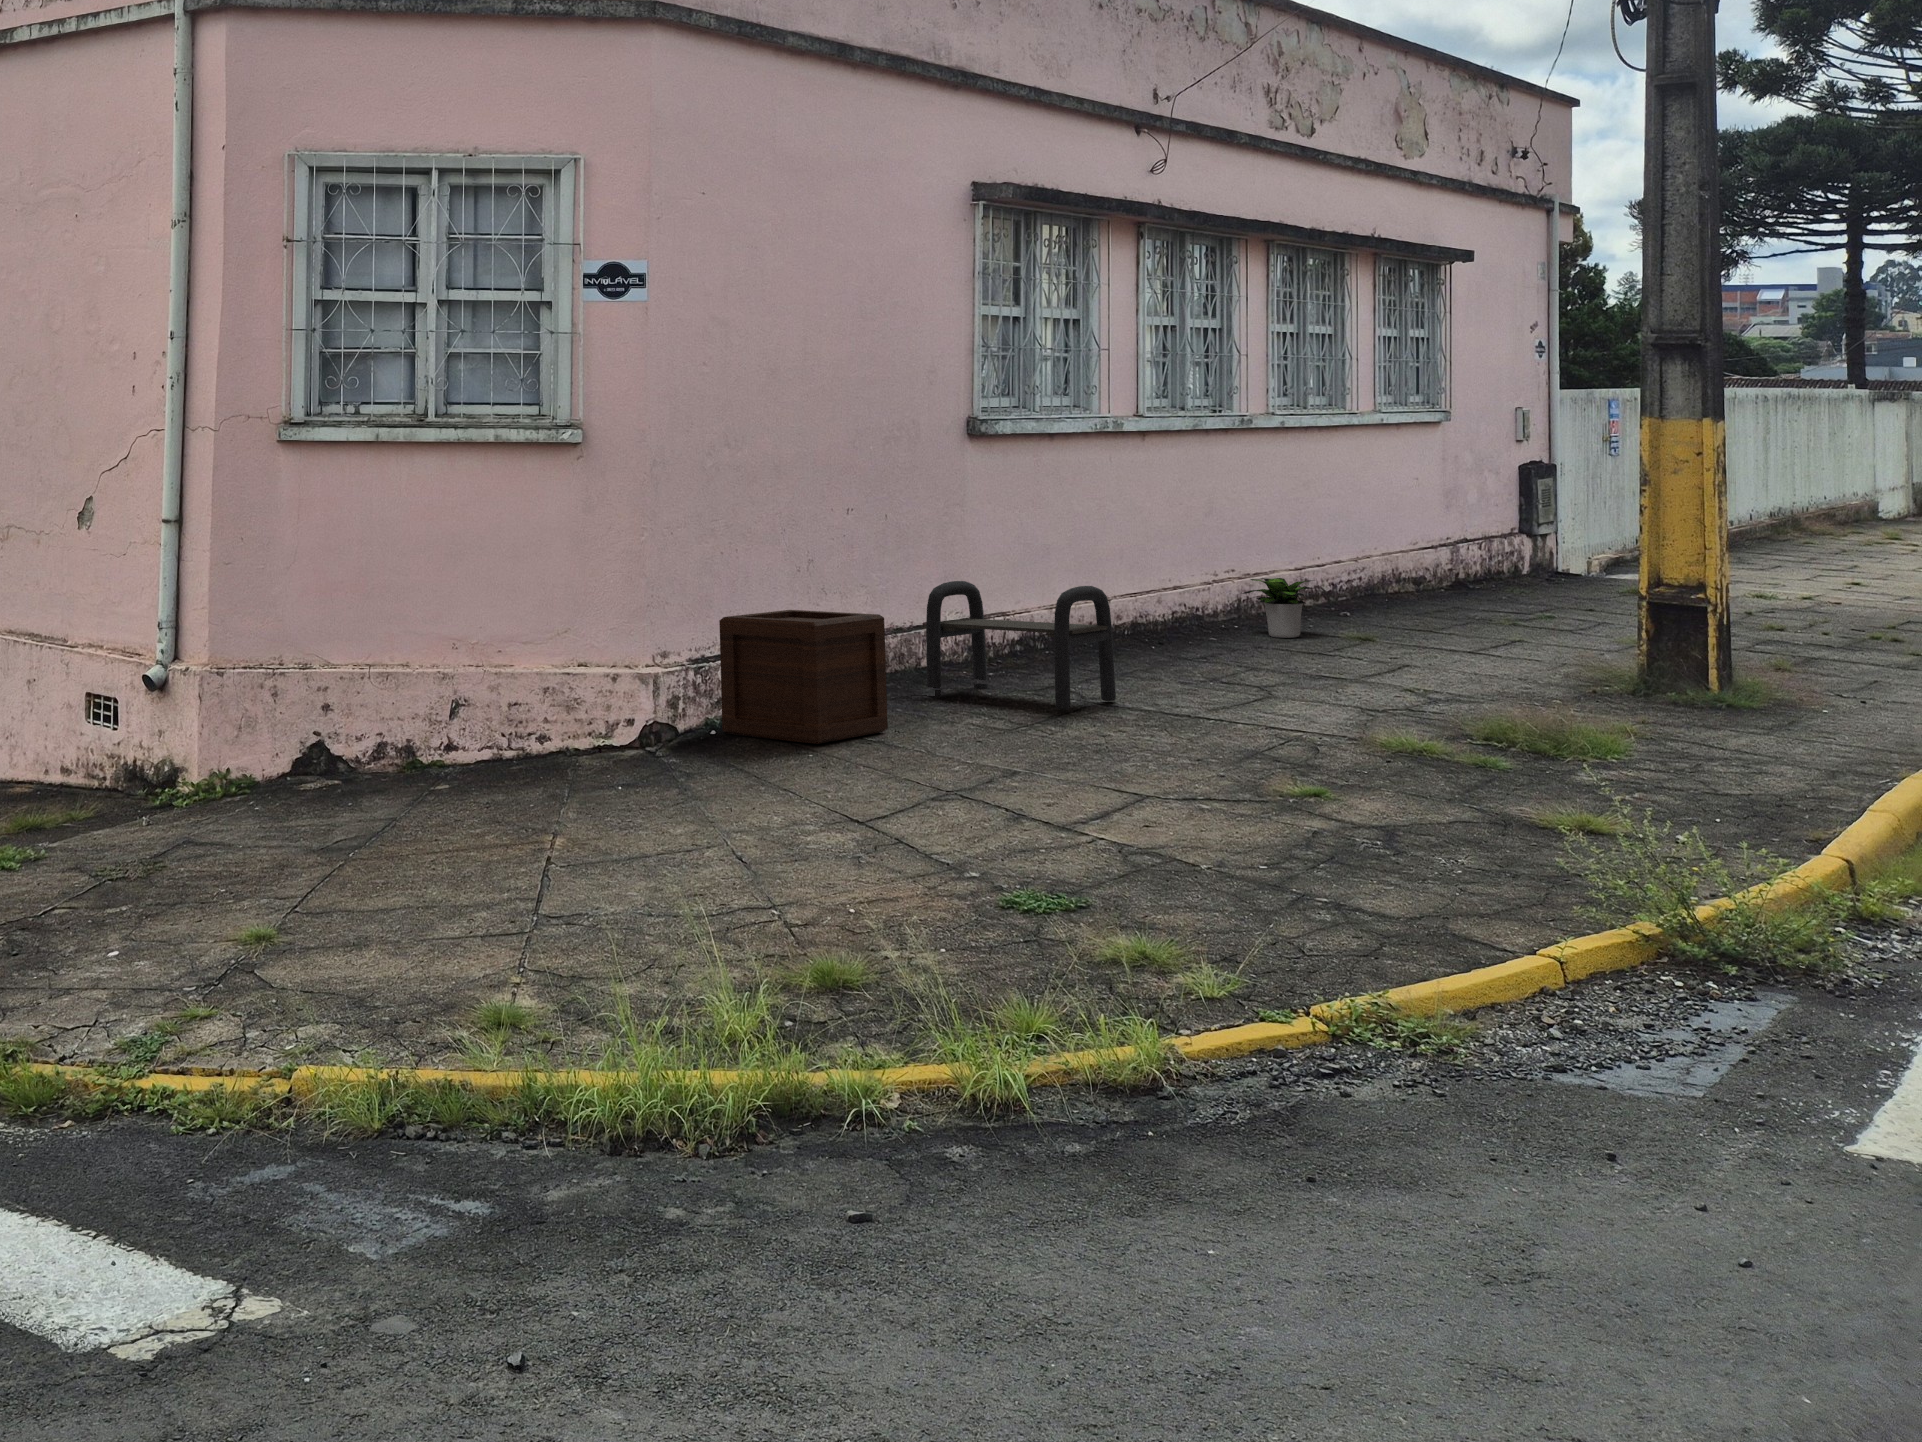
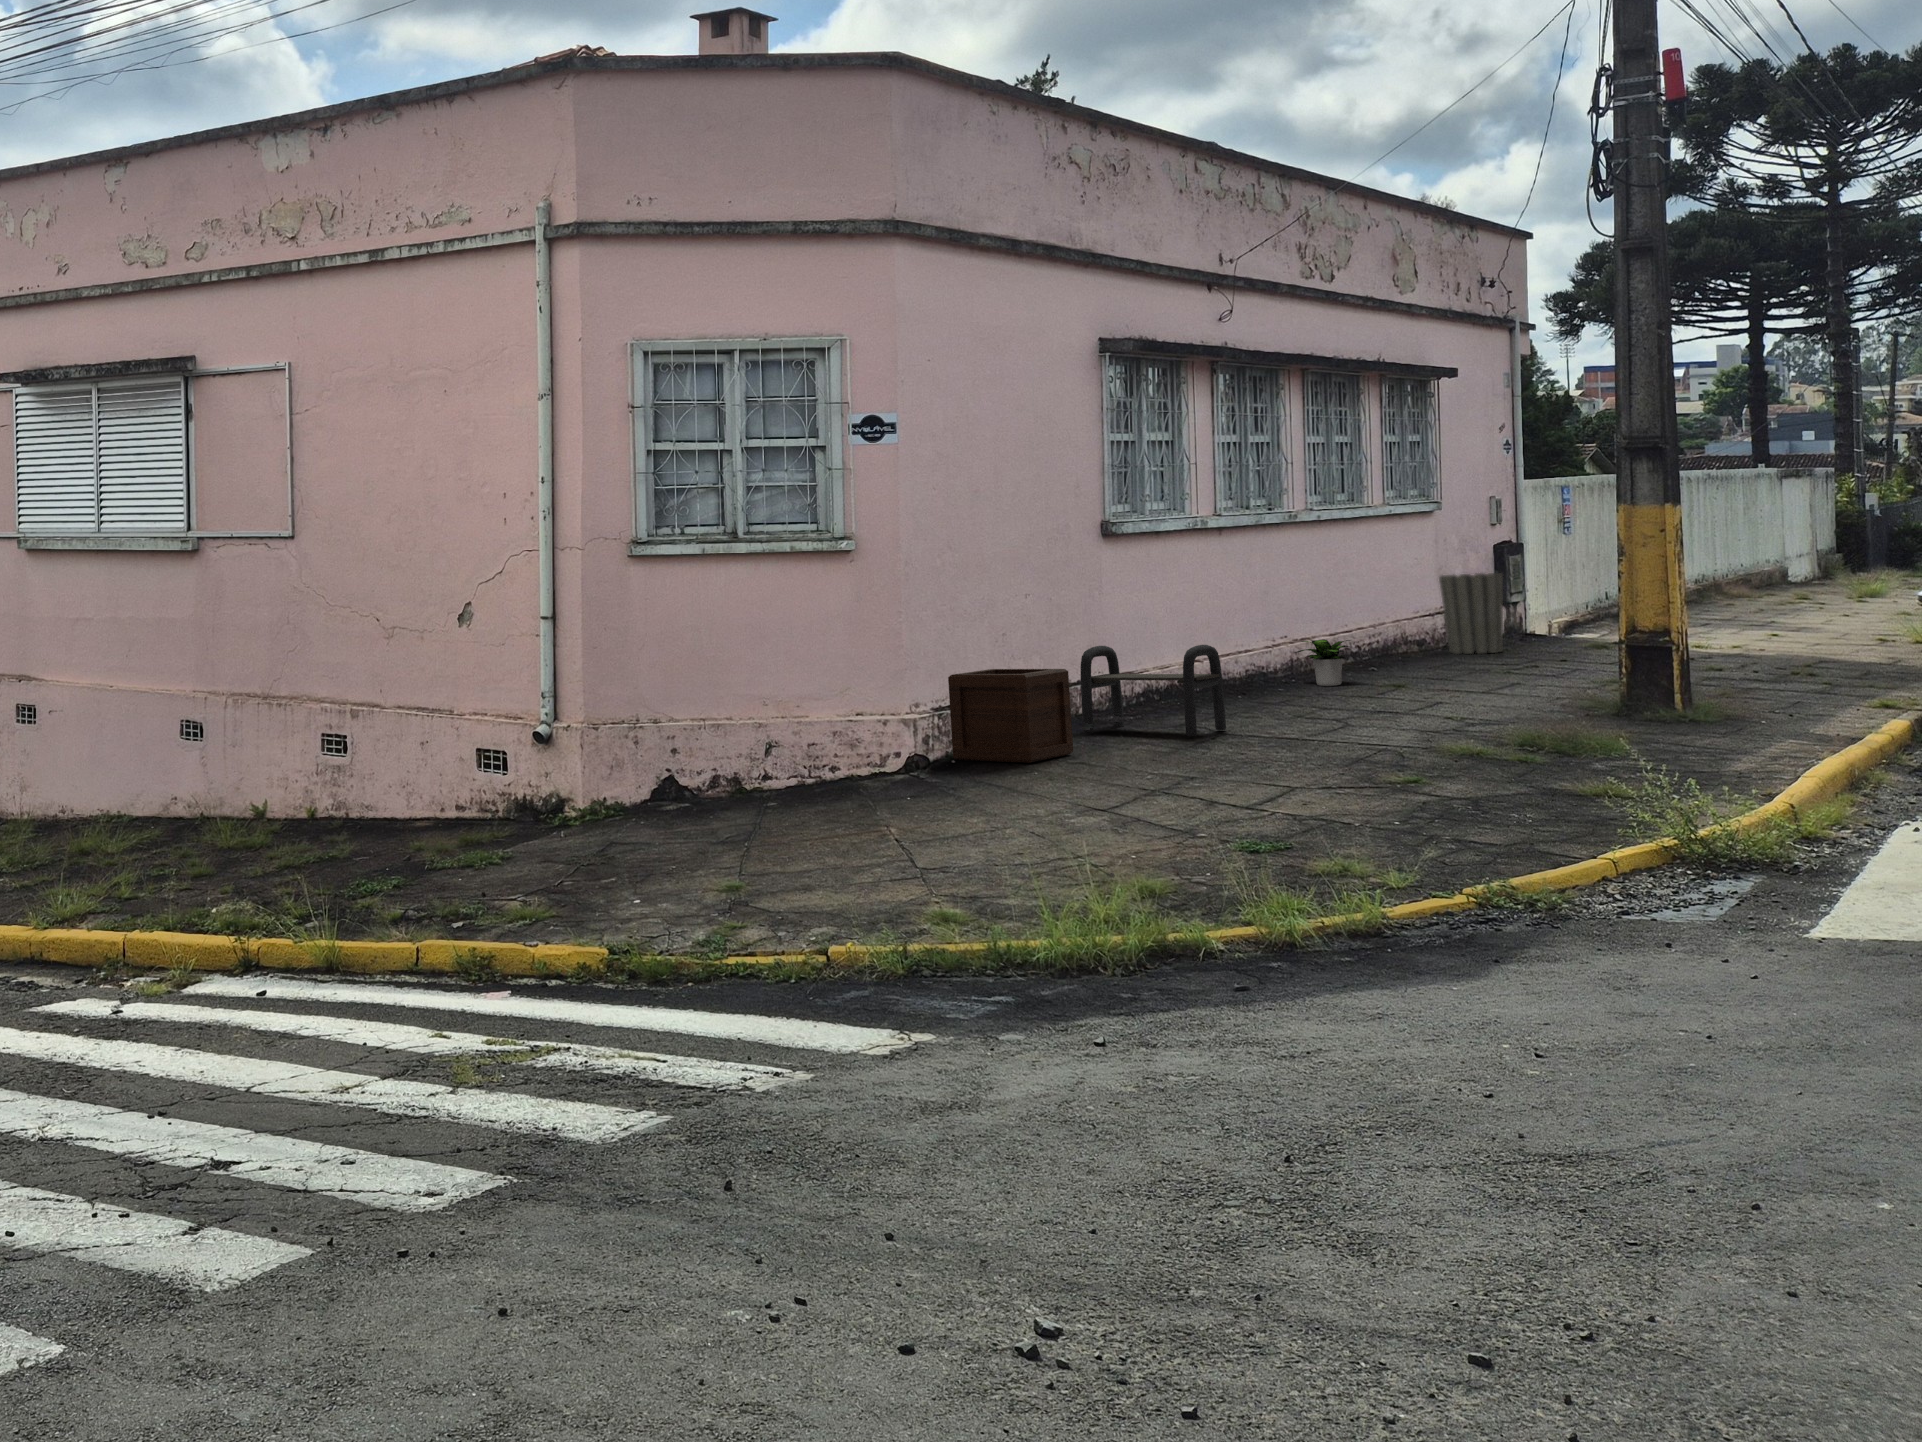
trash can: none [1441,500,1521,599] -> present [1439,573,1503,654]

